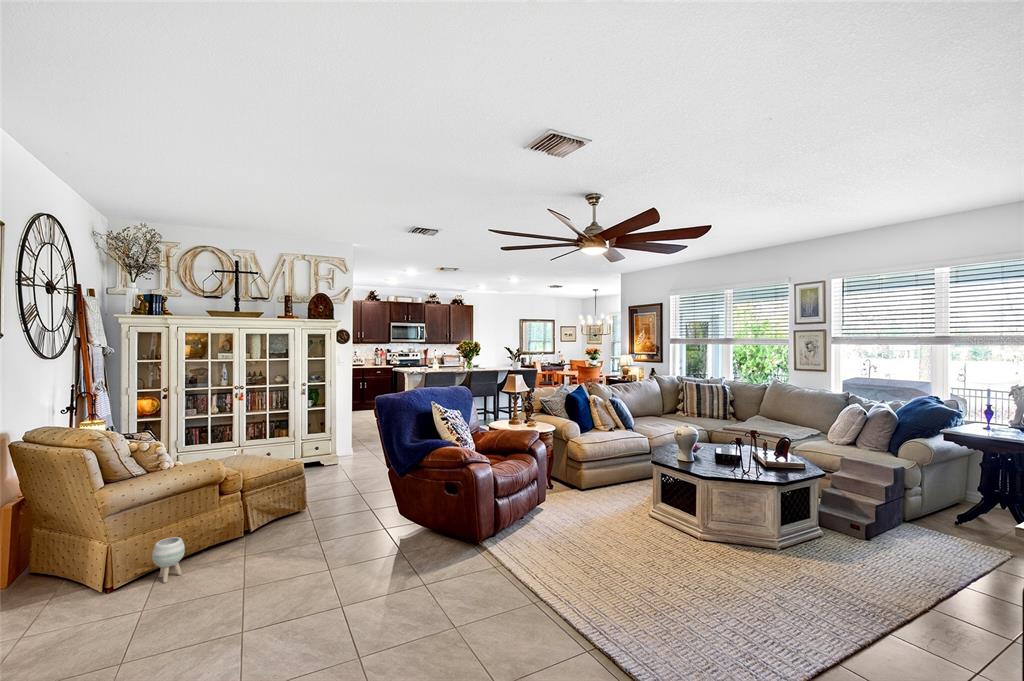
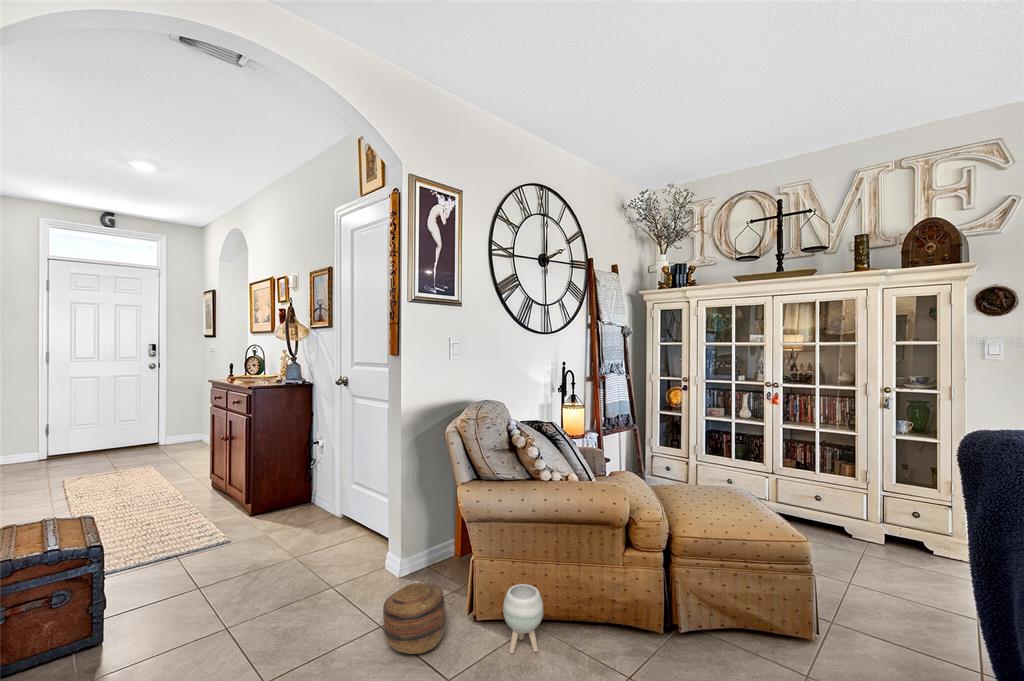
basket: none [48,570,113,625] -> present [383,583,446,654]

